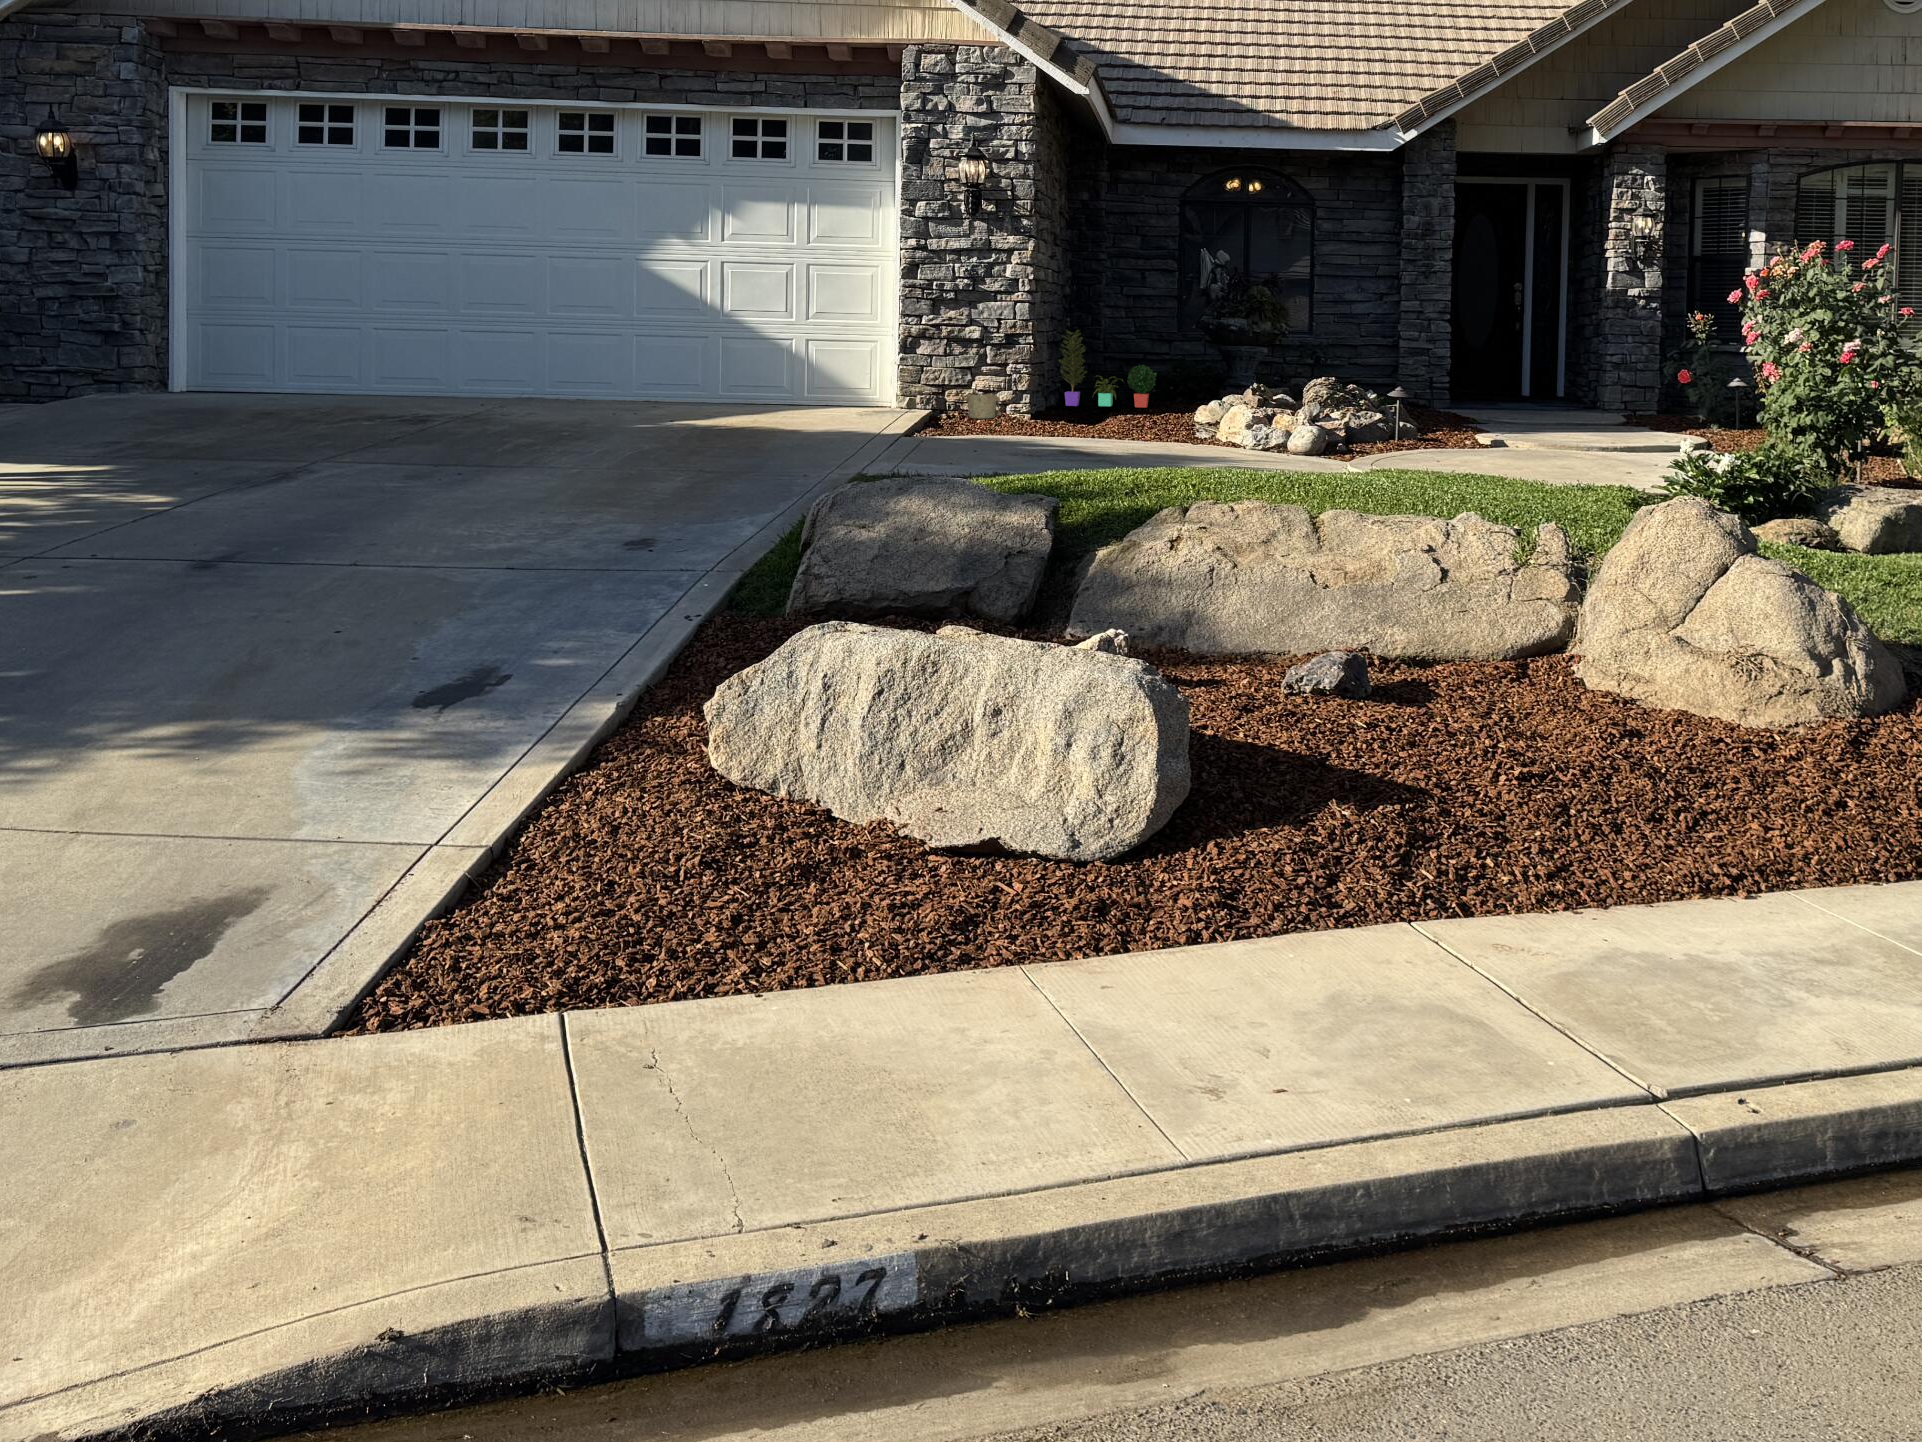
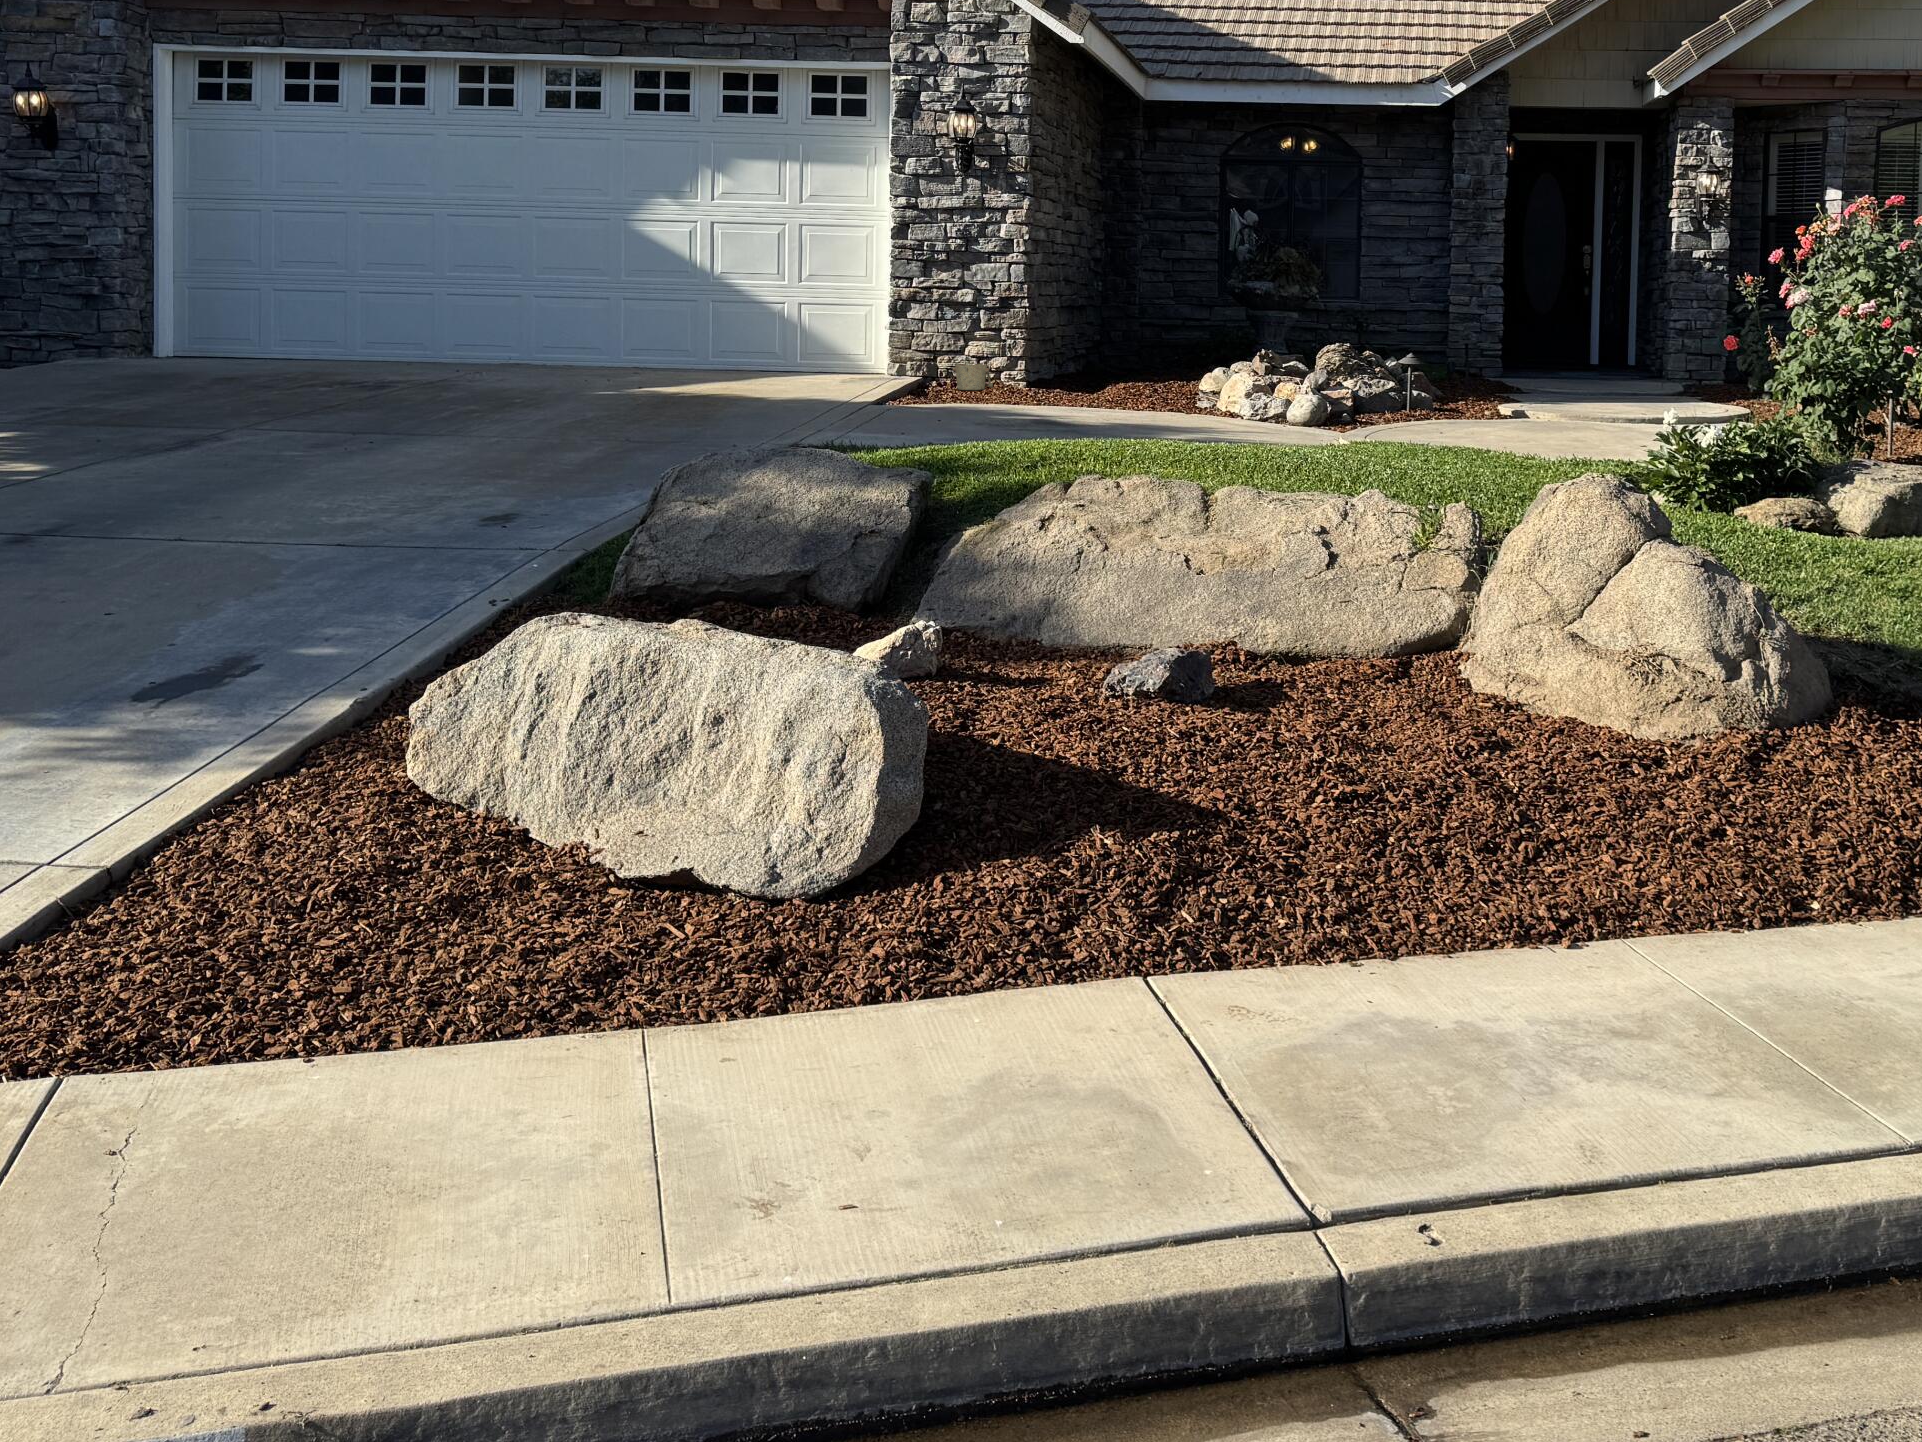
potted plant: present [1059,331,1157,408] -> none [1061,296,1166,379]

